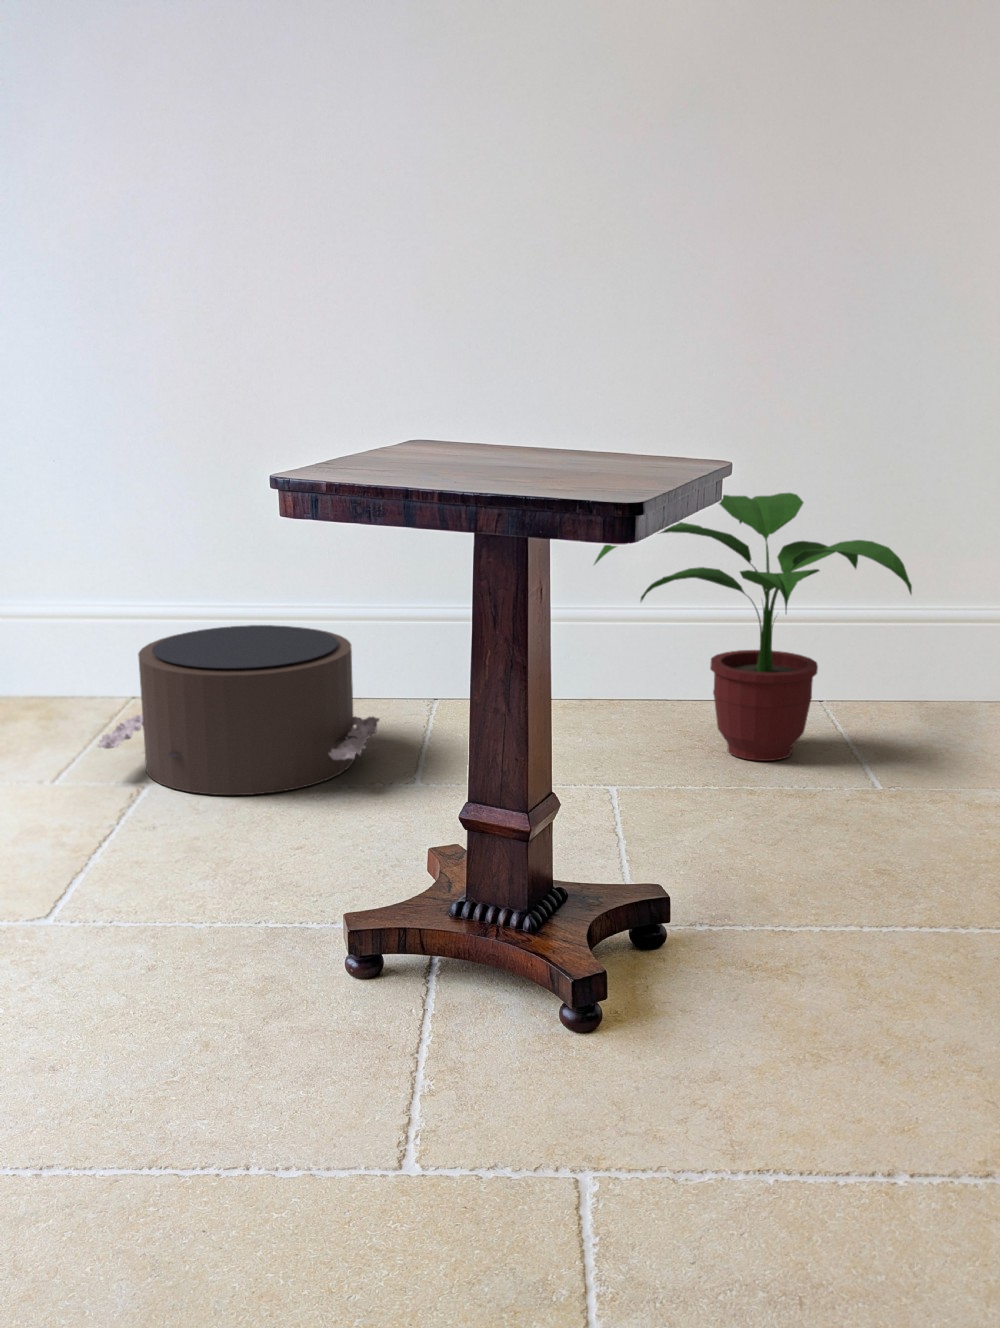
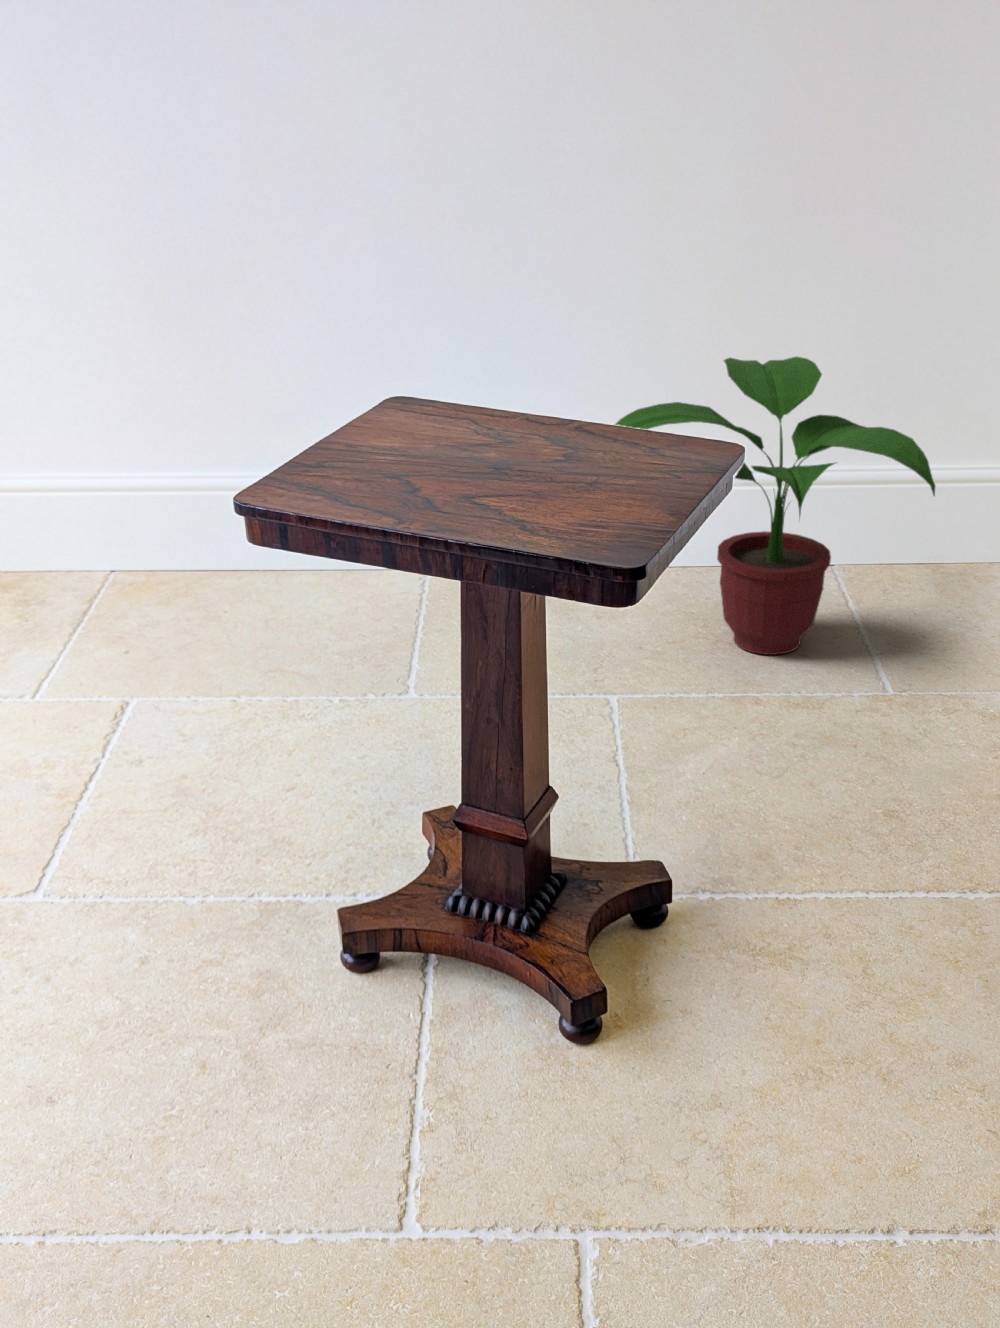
pouf: present [97,625,379,795] -> none [75,512,370,713]

